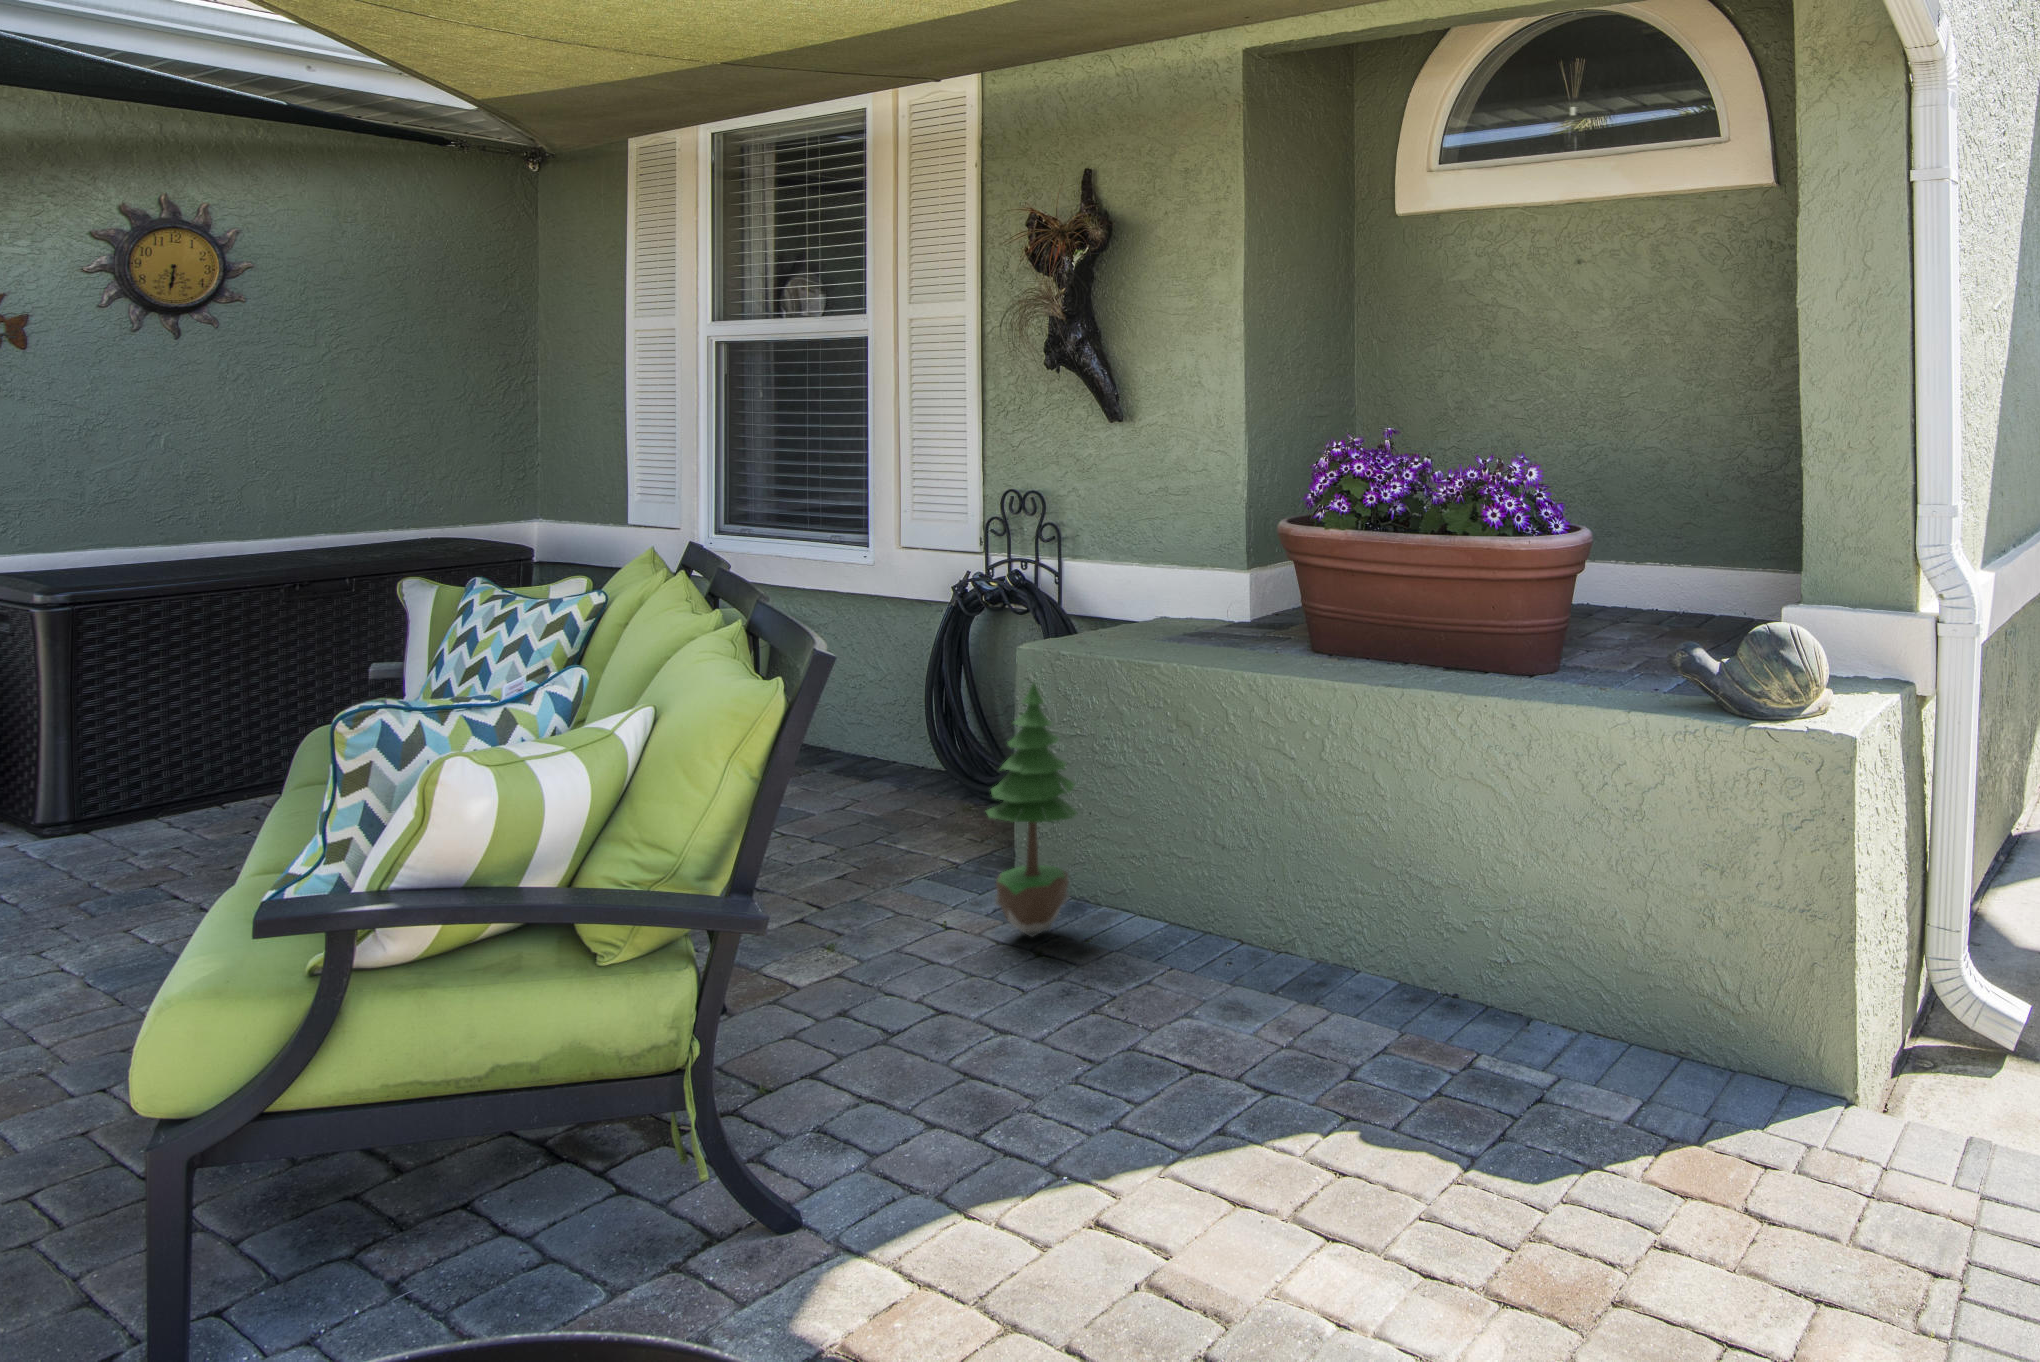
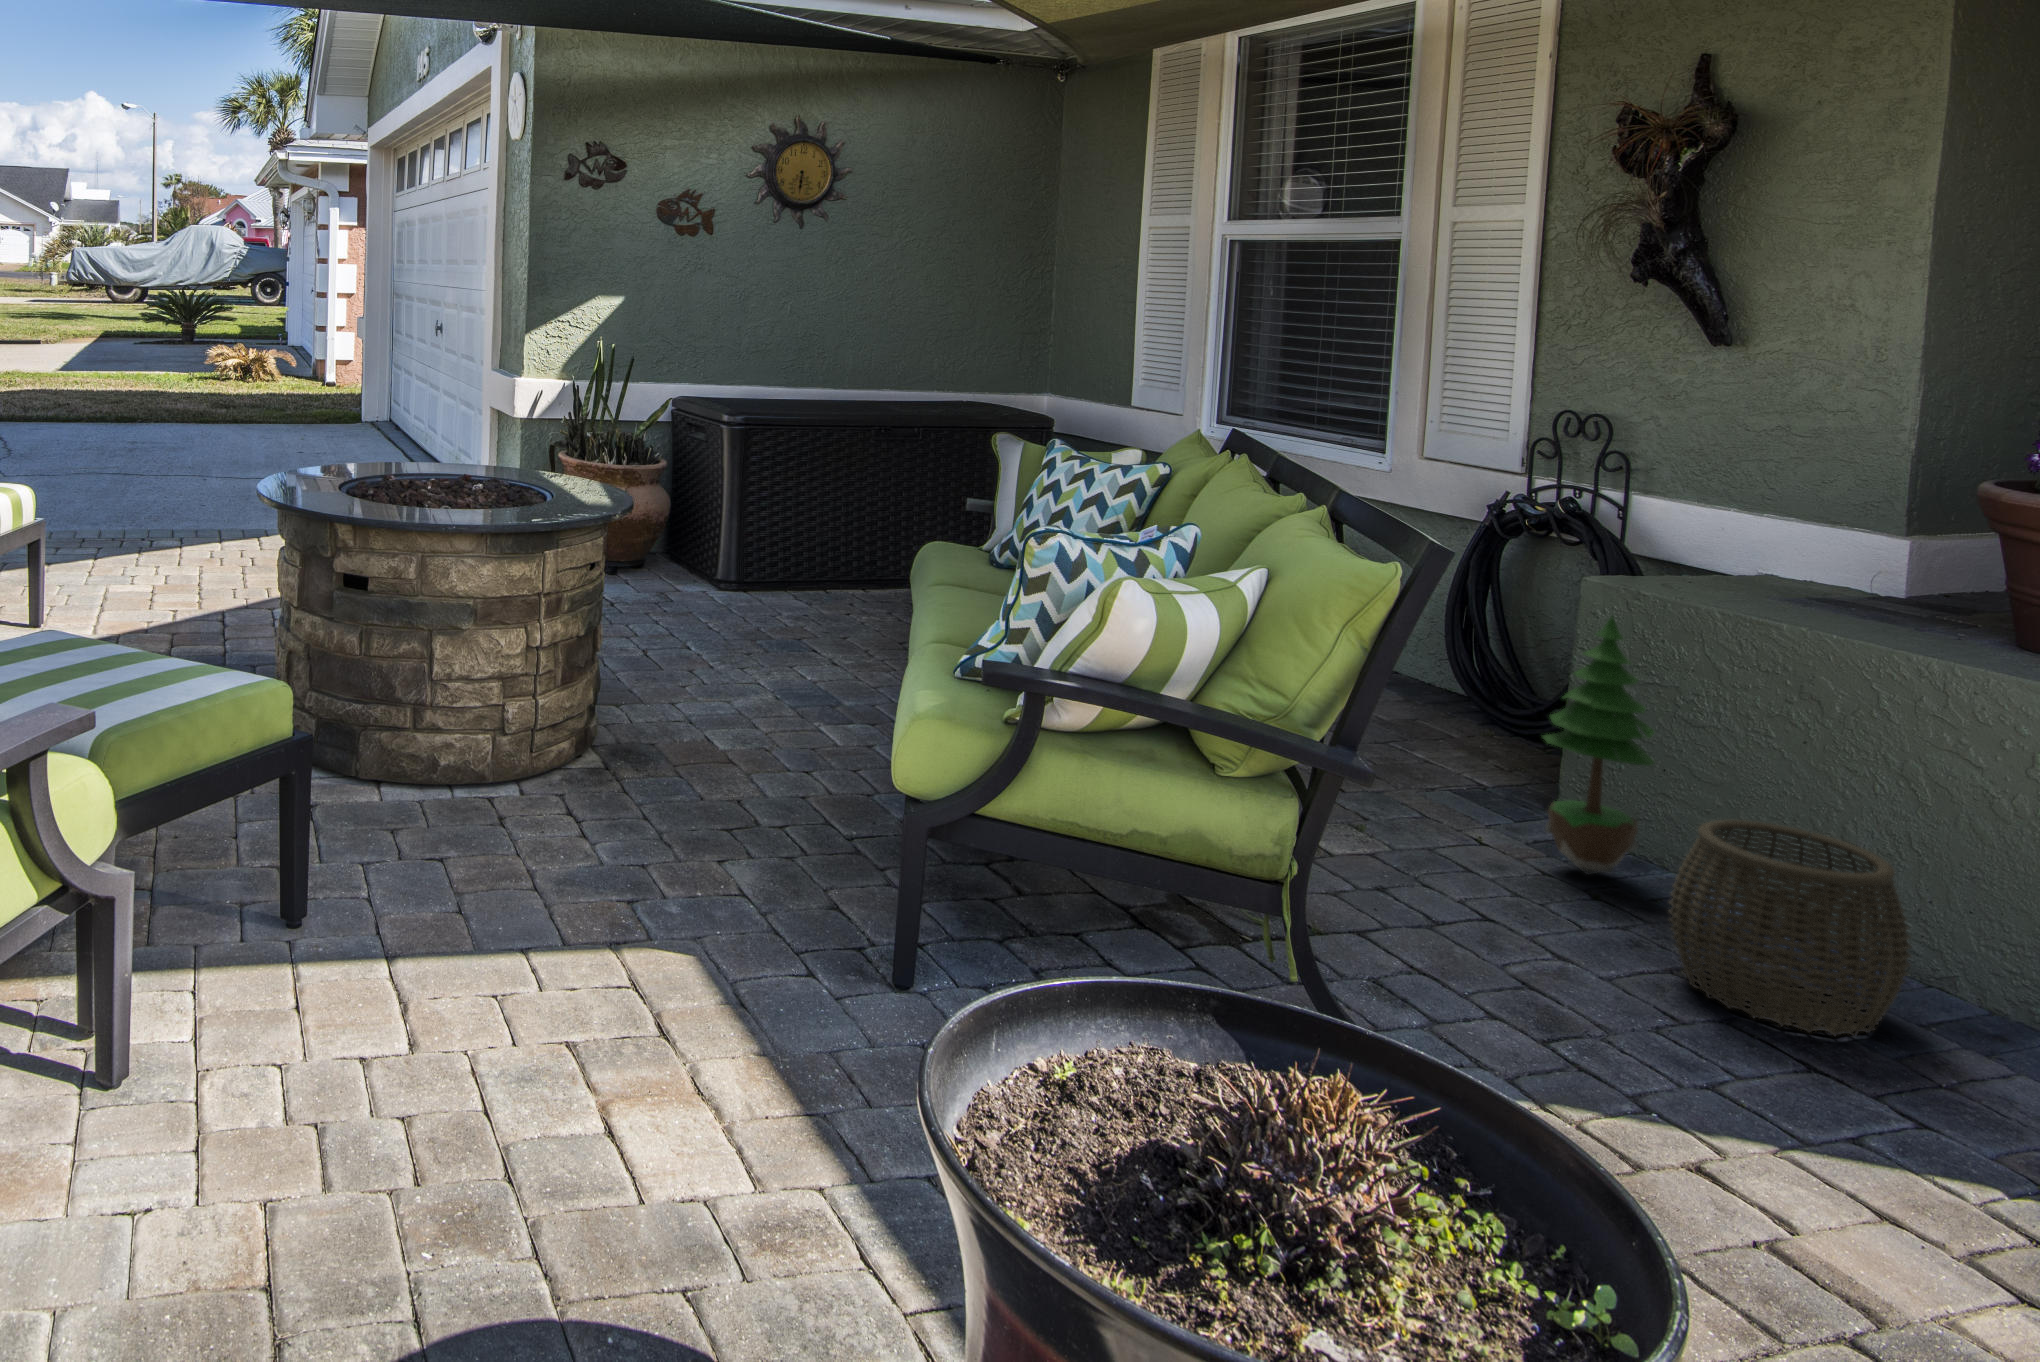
woven basket: none [1081,851,1255,1044] -> present [1669,820,1911,1036]

